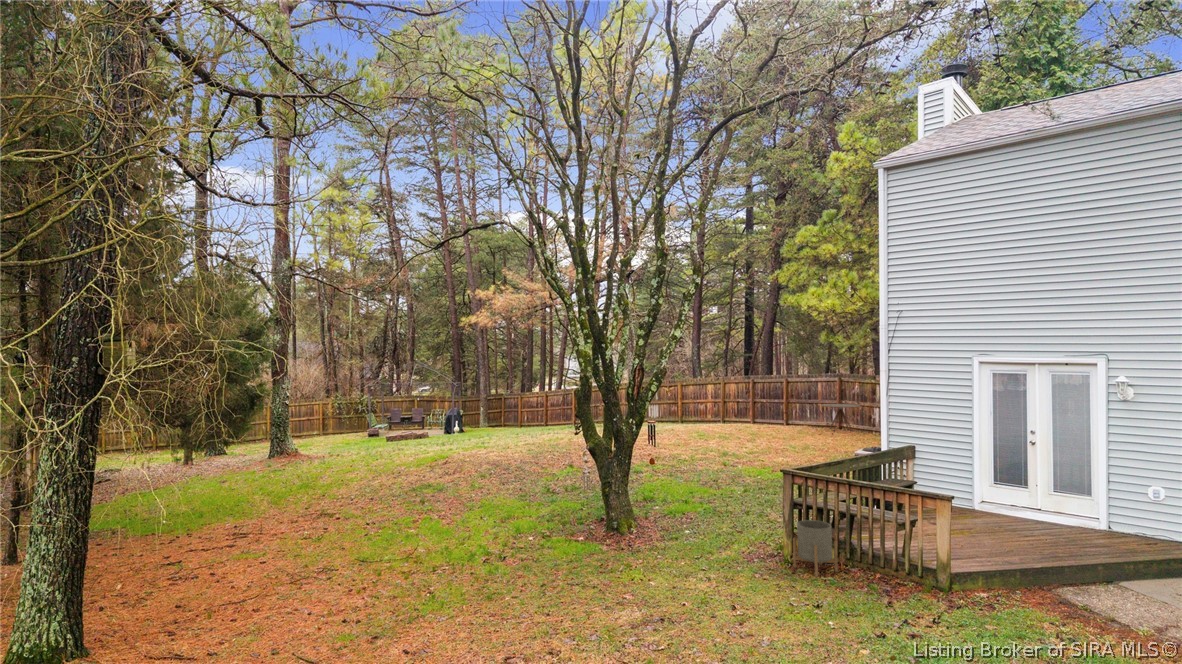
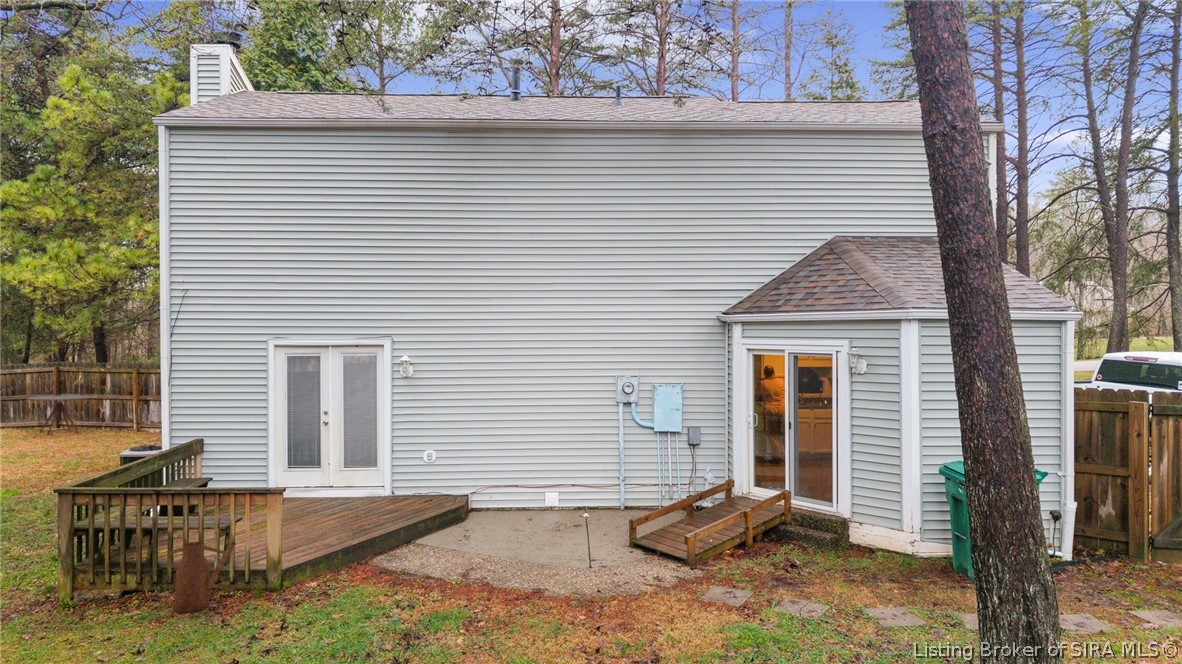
planter: present [793,520,838,577] -> none [71,549,141,626]
watering can: none [855,529,904,585] -> present [168,542,235,613]

